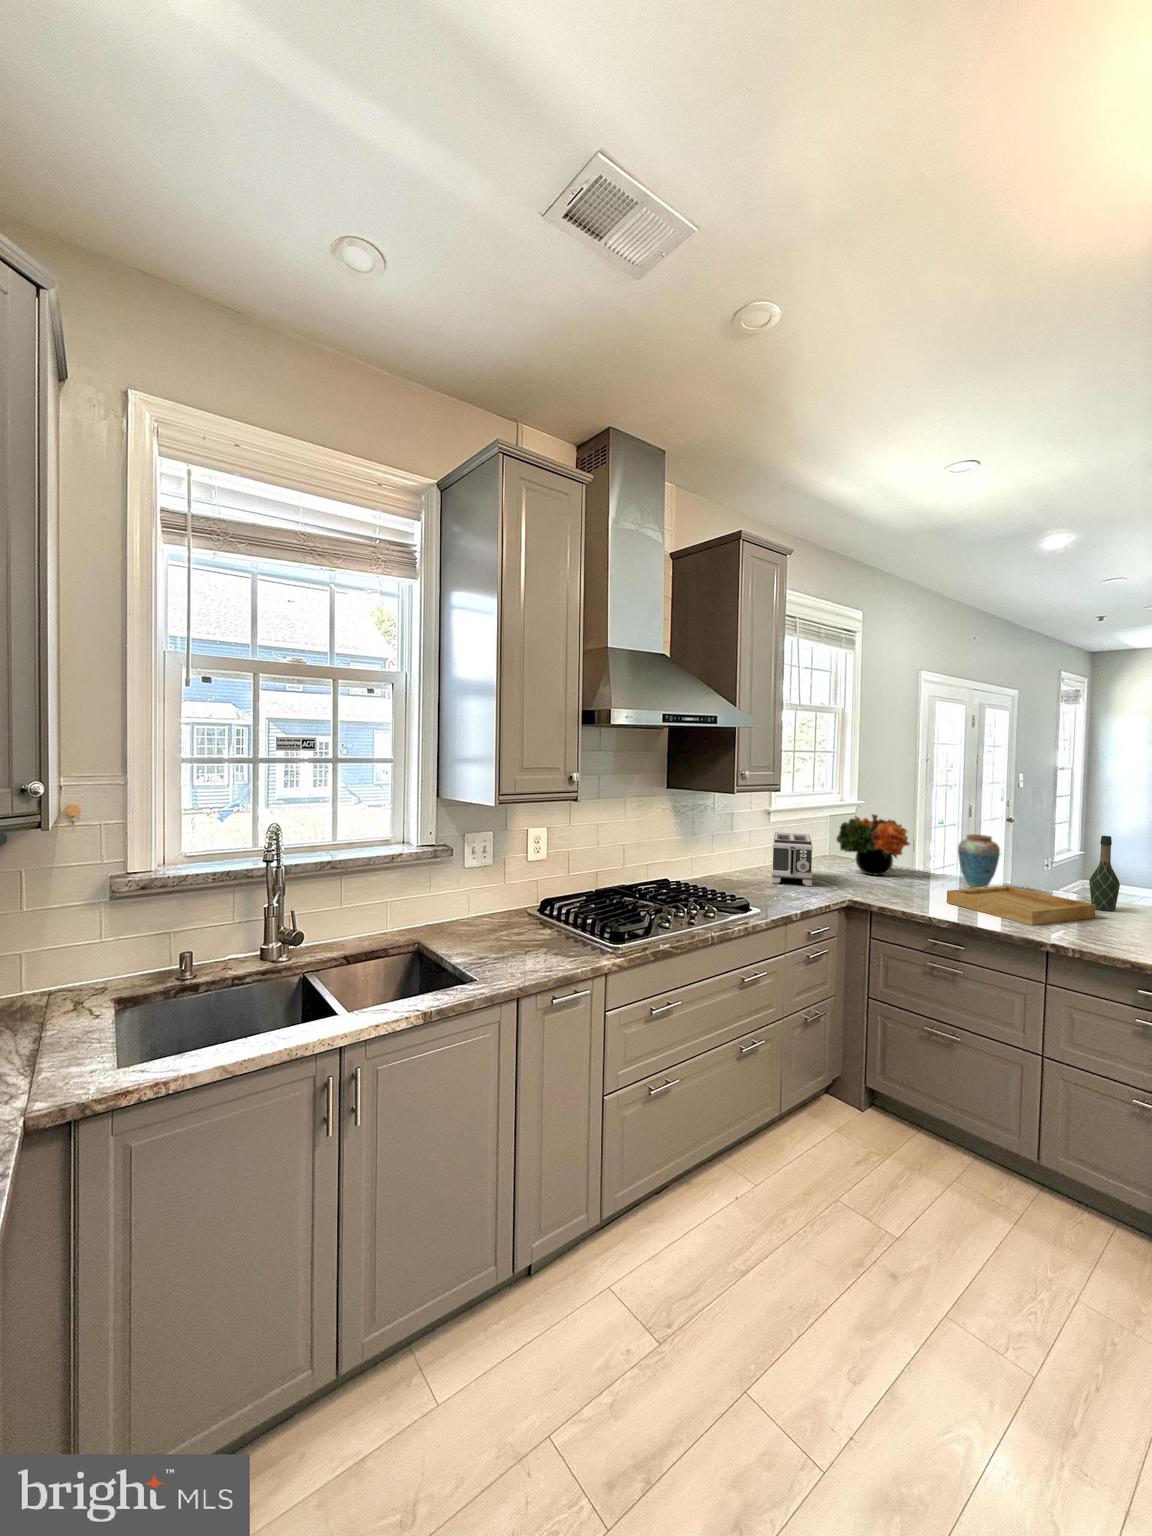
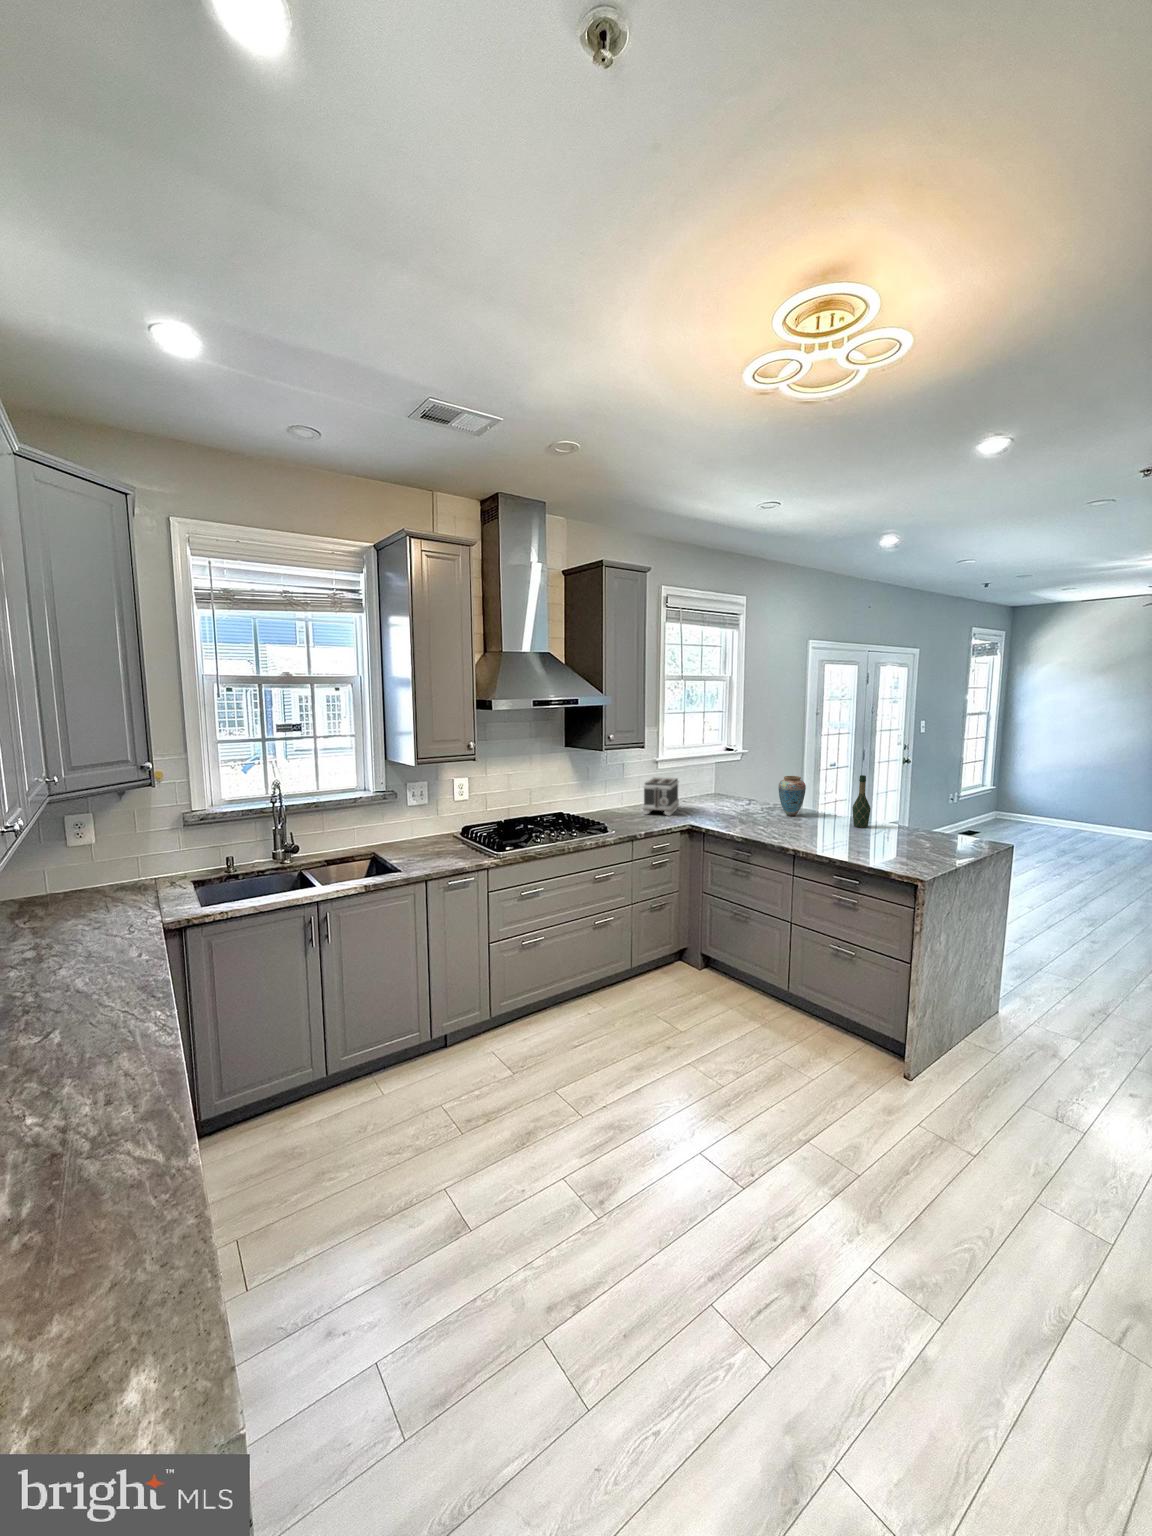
flower arrangement: present [836,814,910,875] -> none [700,762,754,808]
tray: present [947,886,1096,925] -> none [754,812,845,837]

